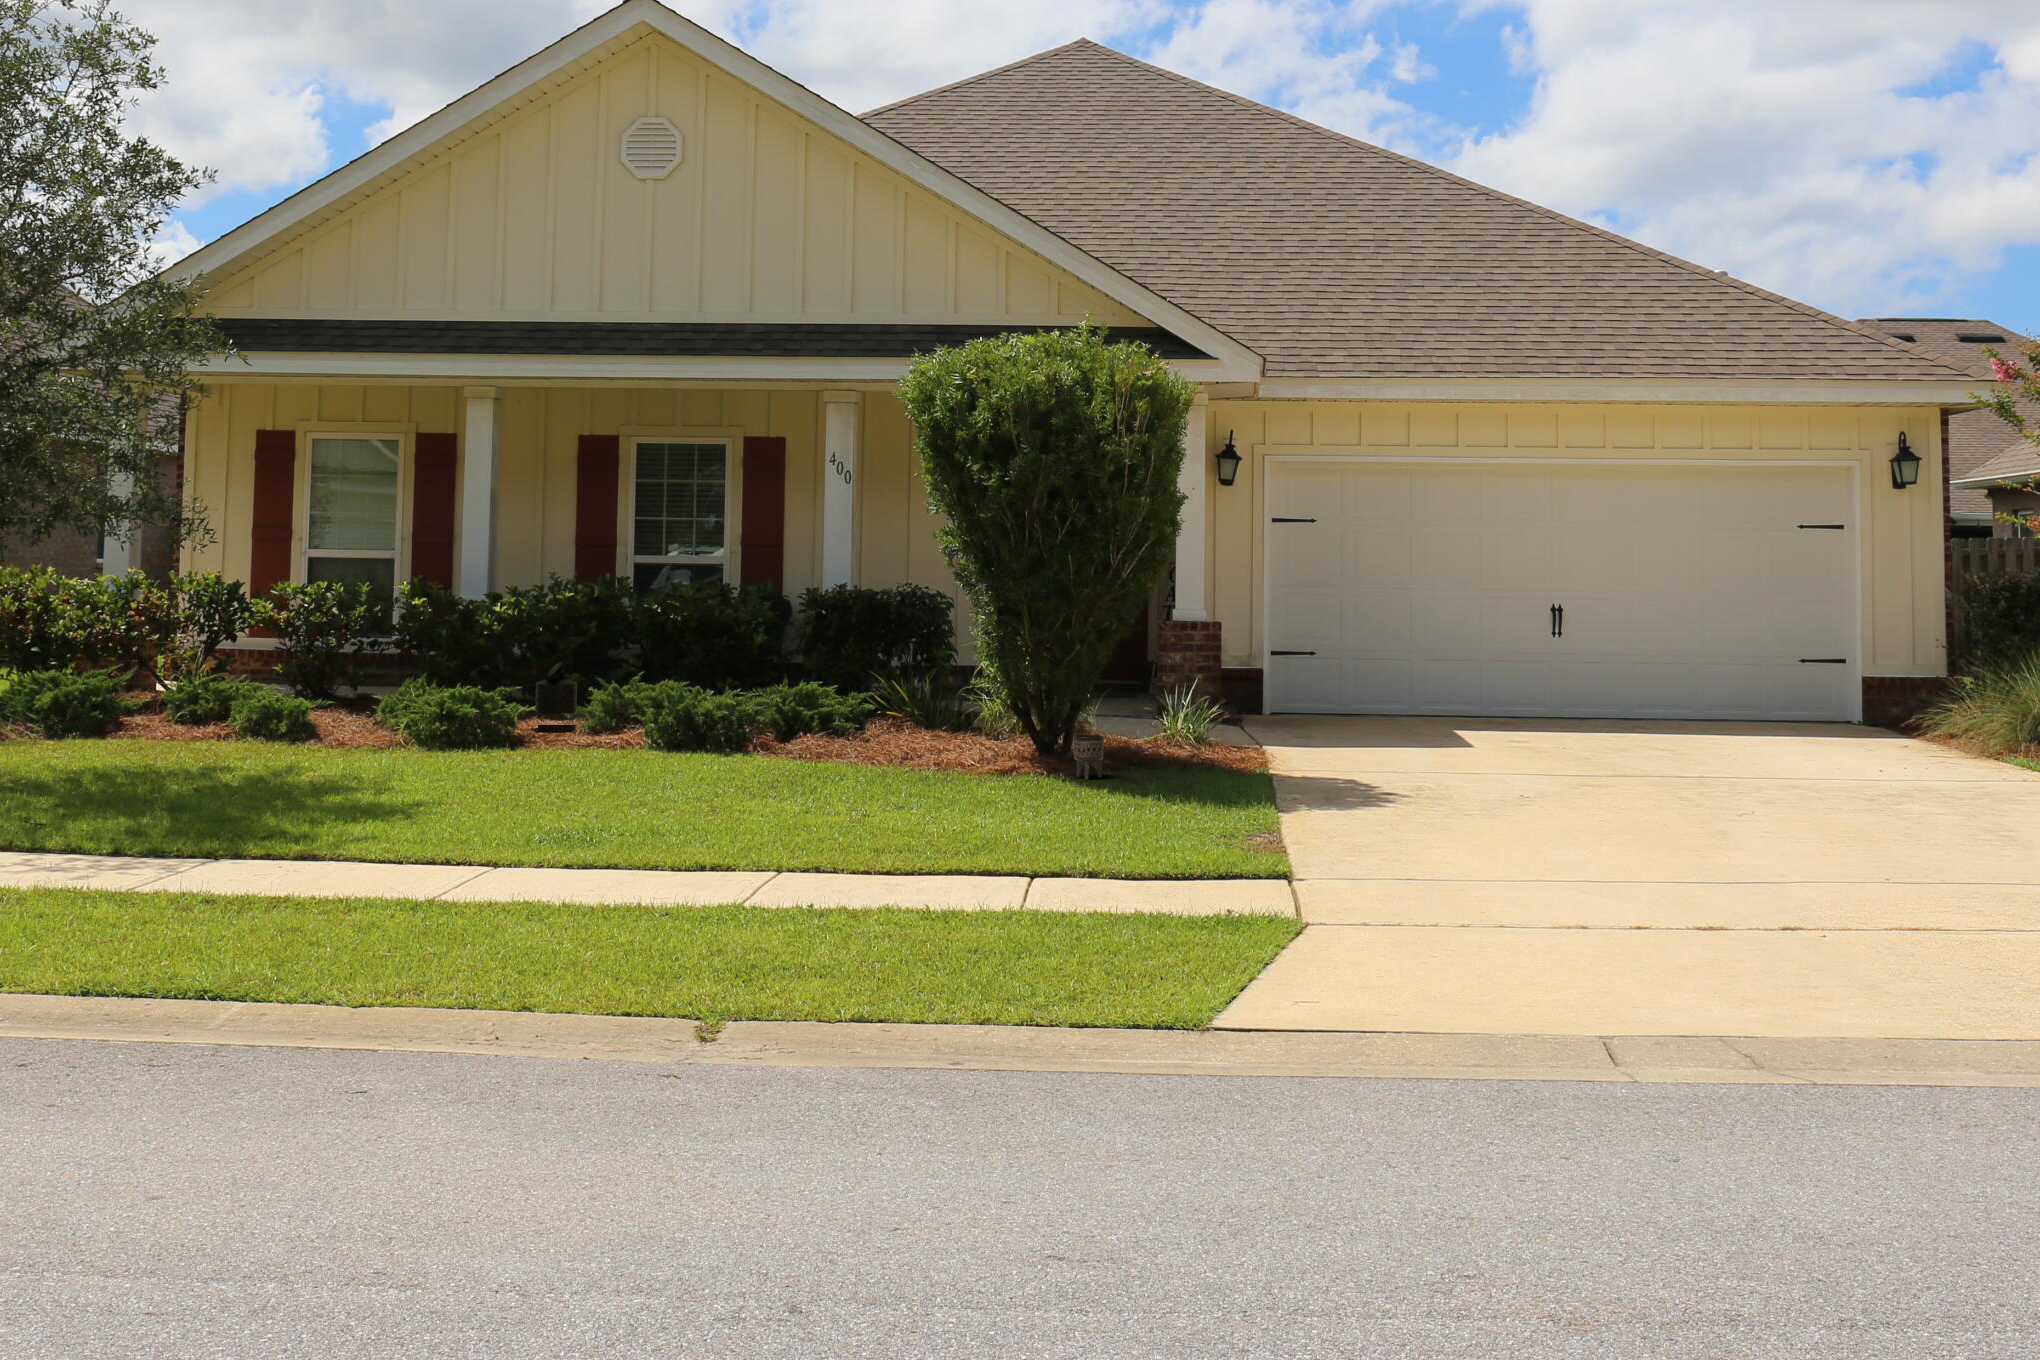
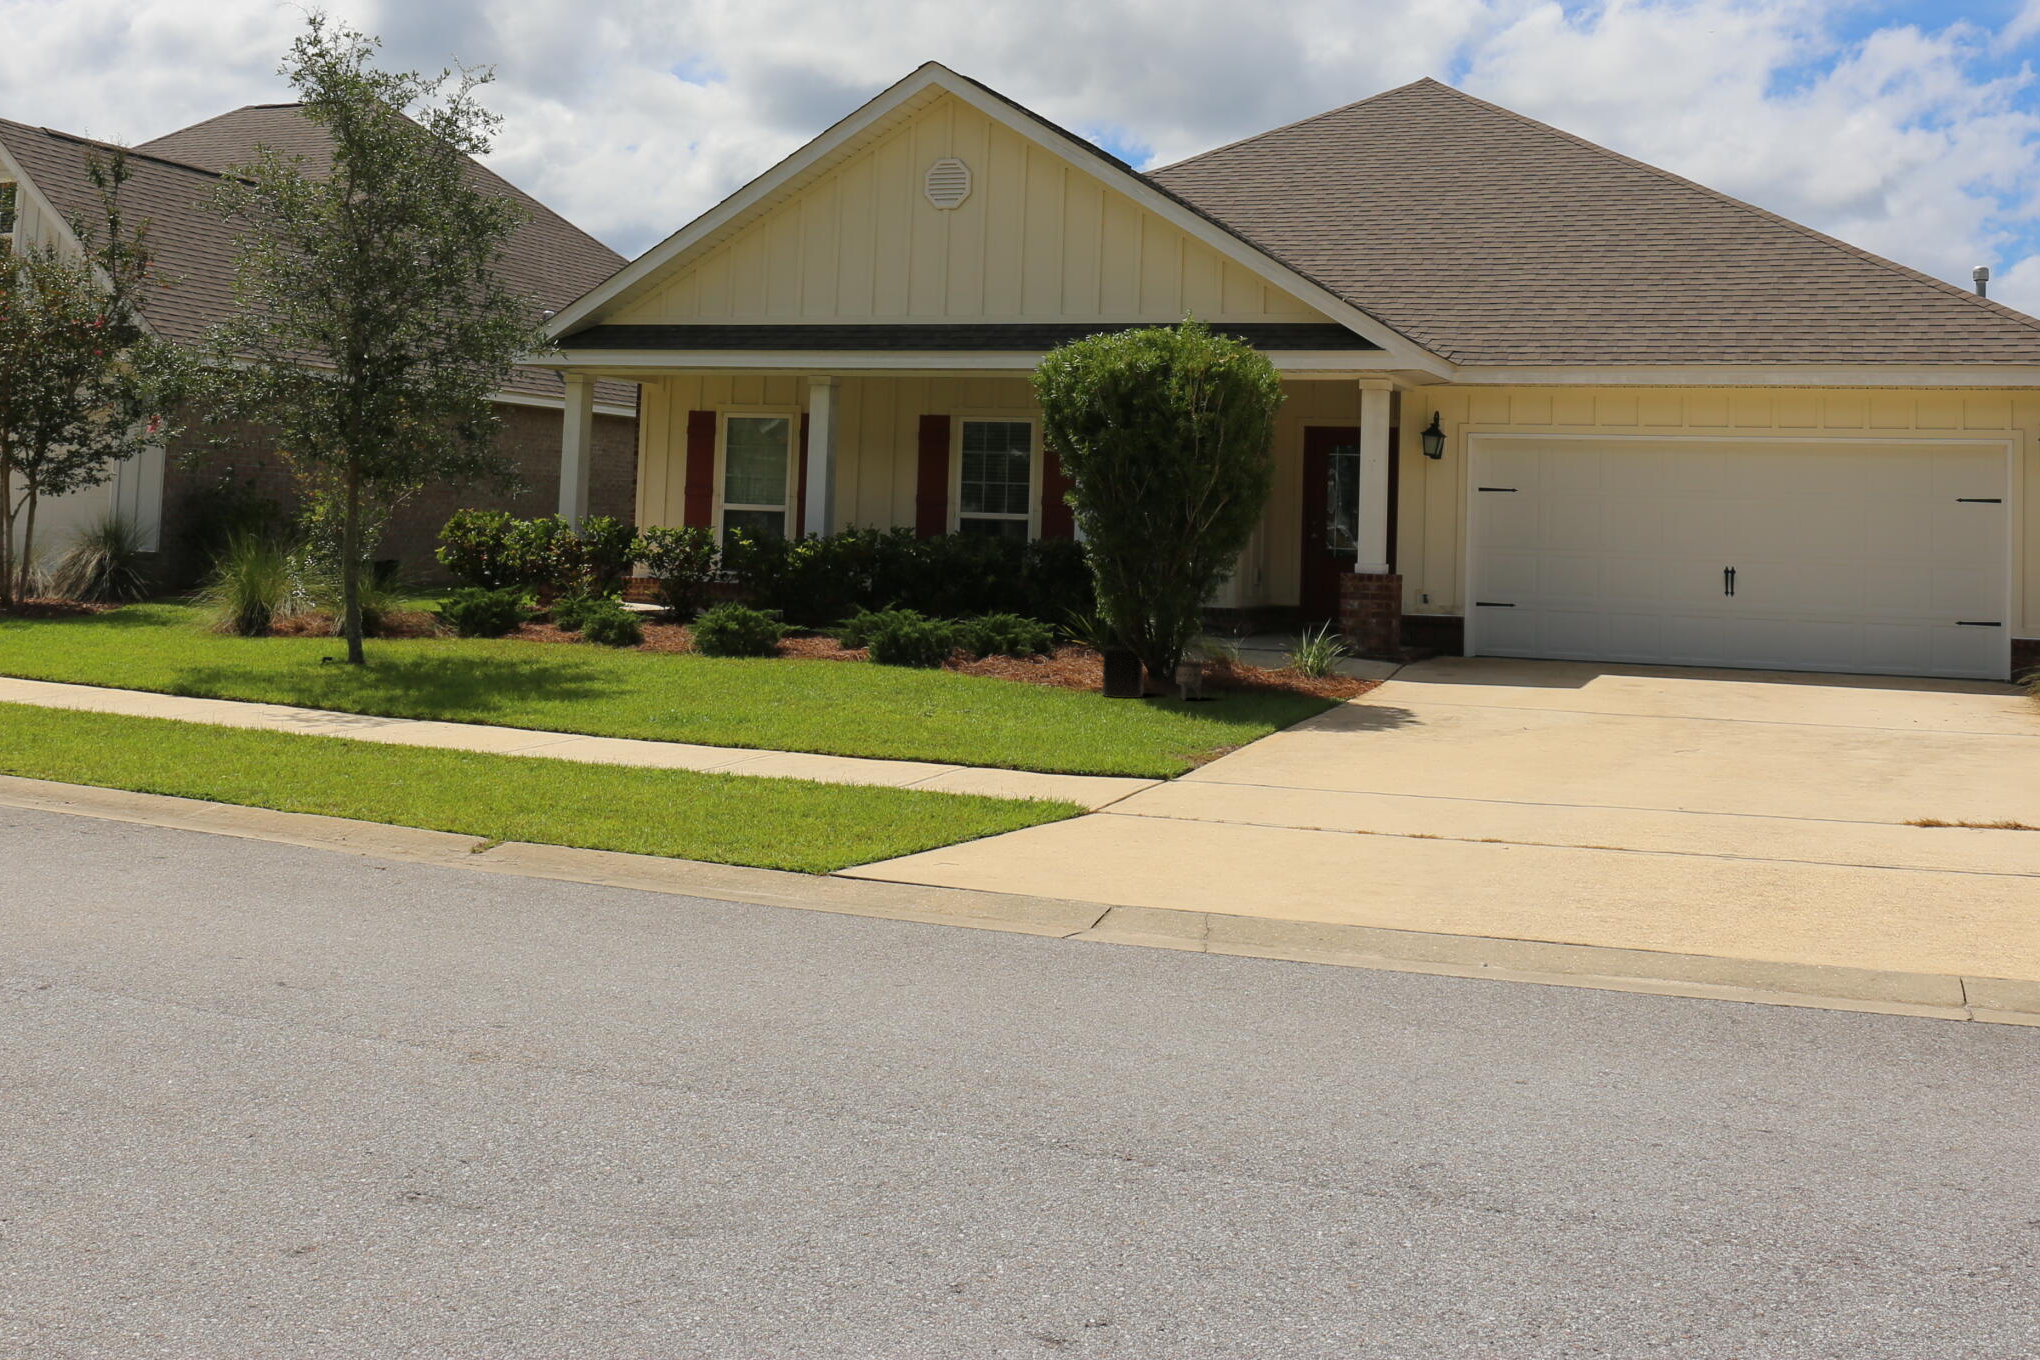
trash can: present [535,662,577,732] -> present [1102,635,1143,698]

